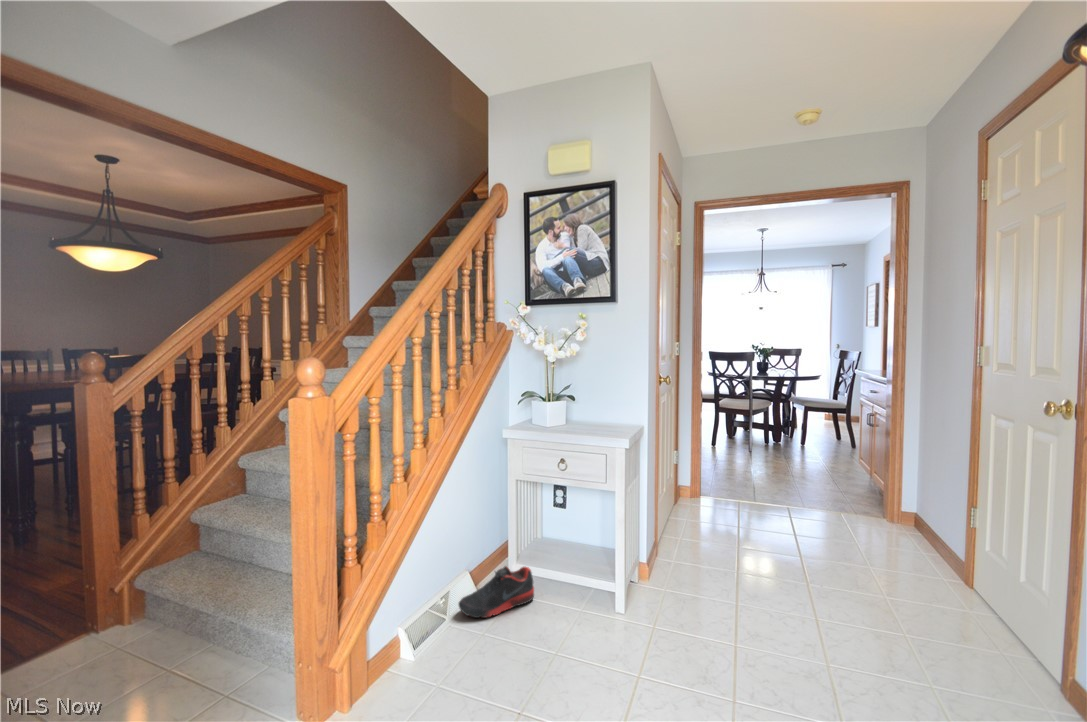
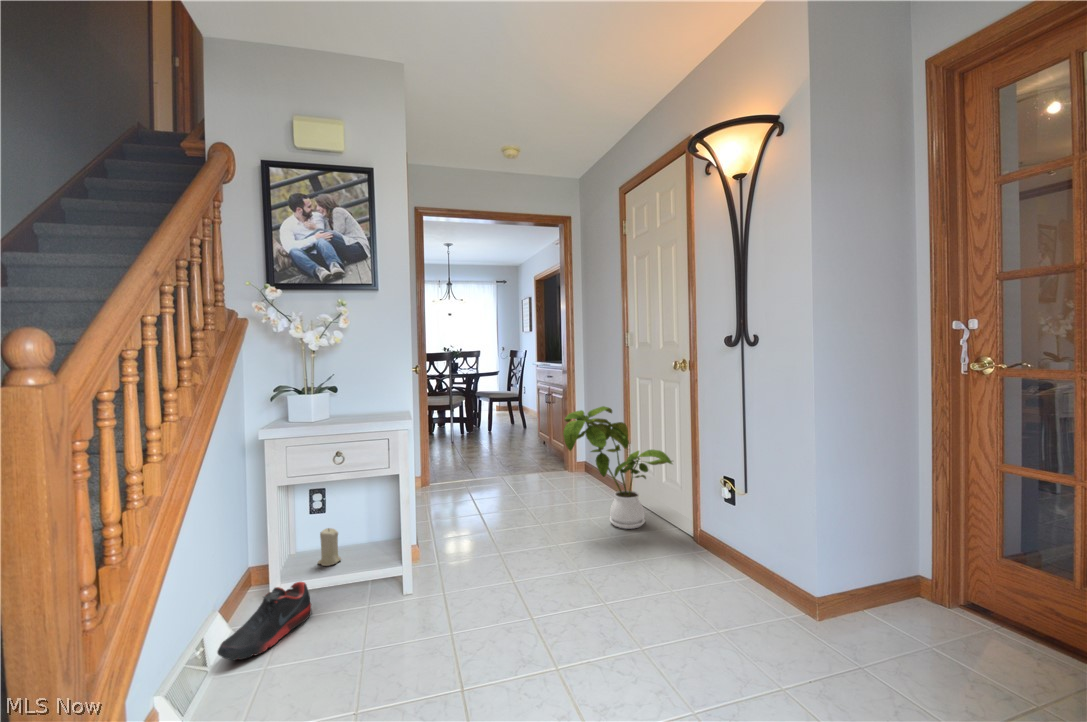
house plant: none [834,450,1037,638] -> present [563,406,672,529]
candle: none [549,525,569,559] -> present [318,528,341,566]

